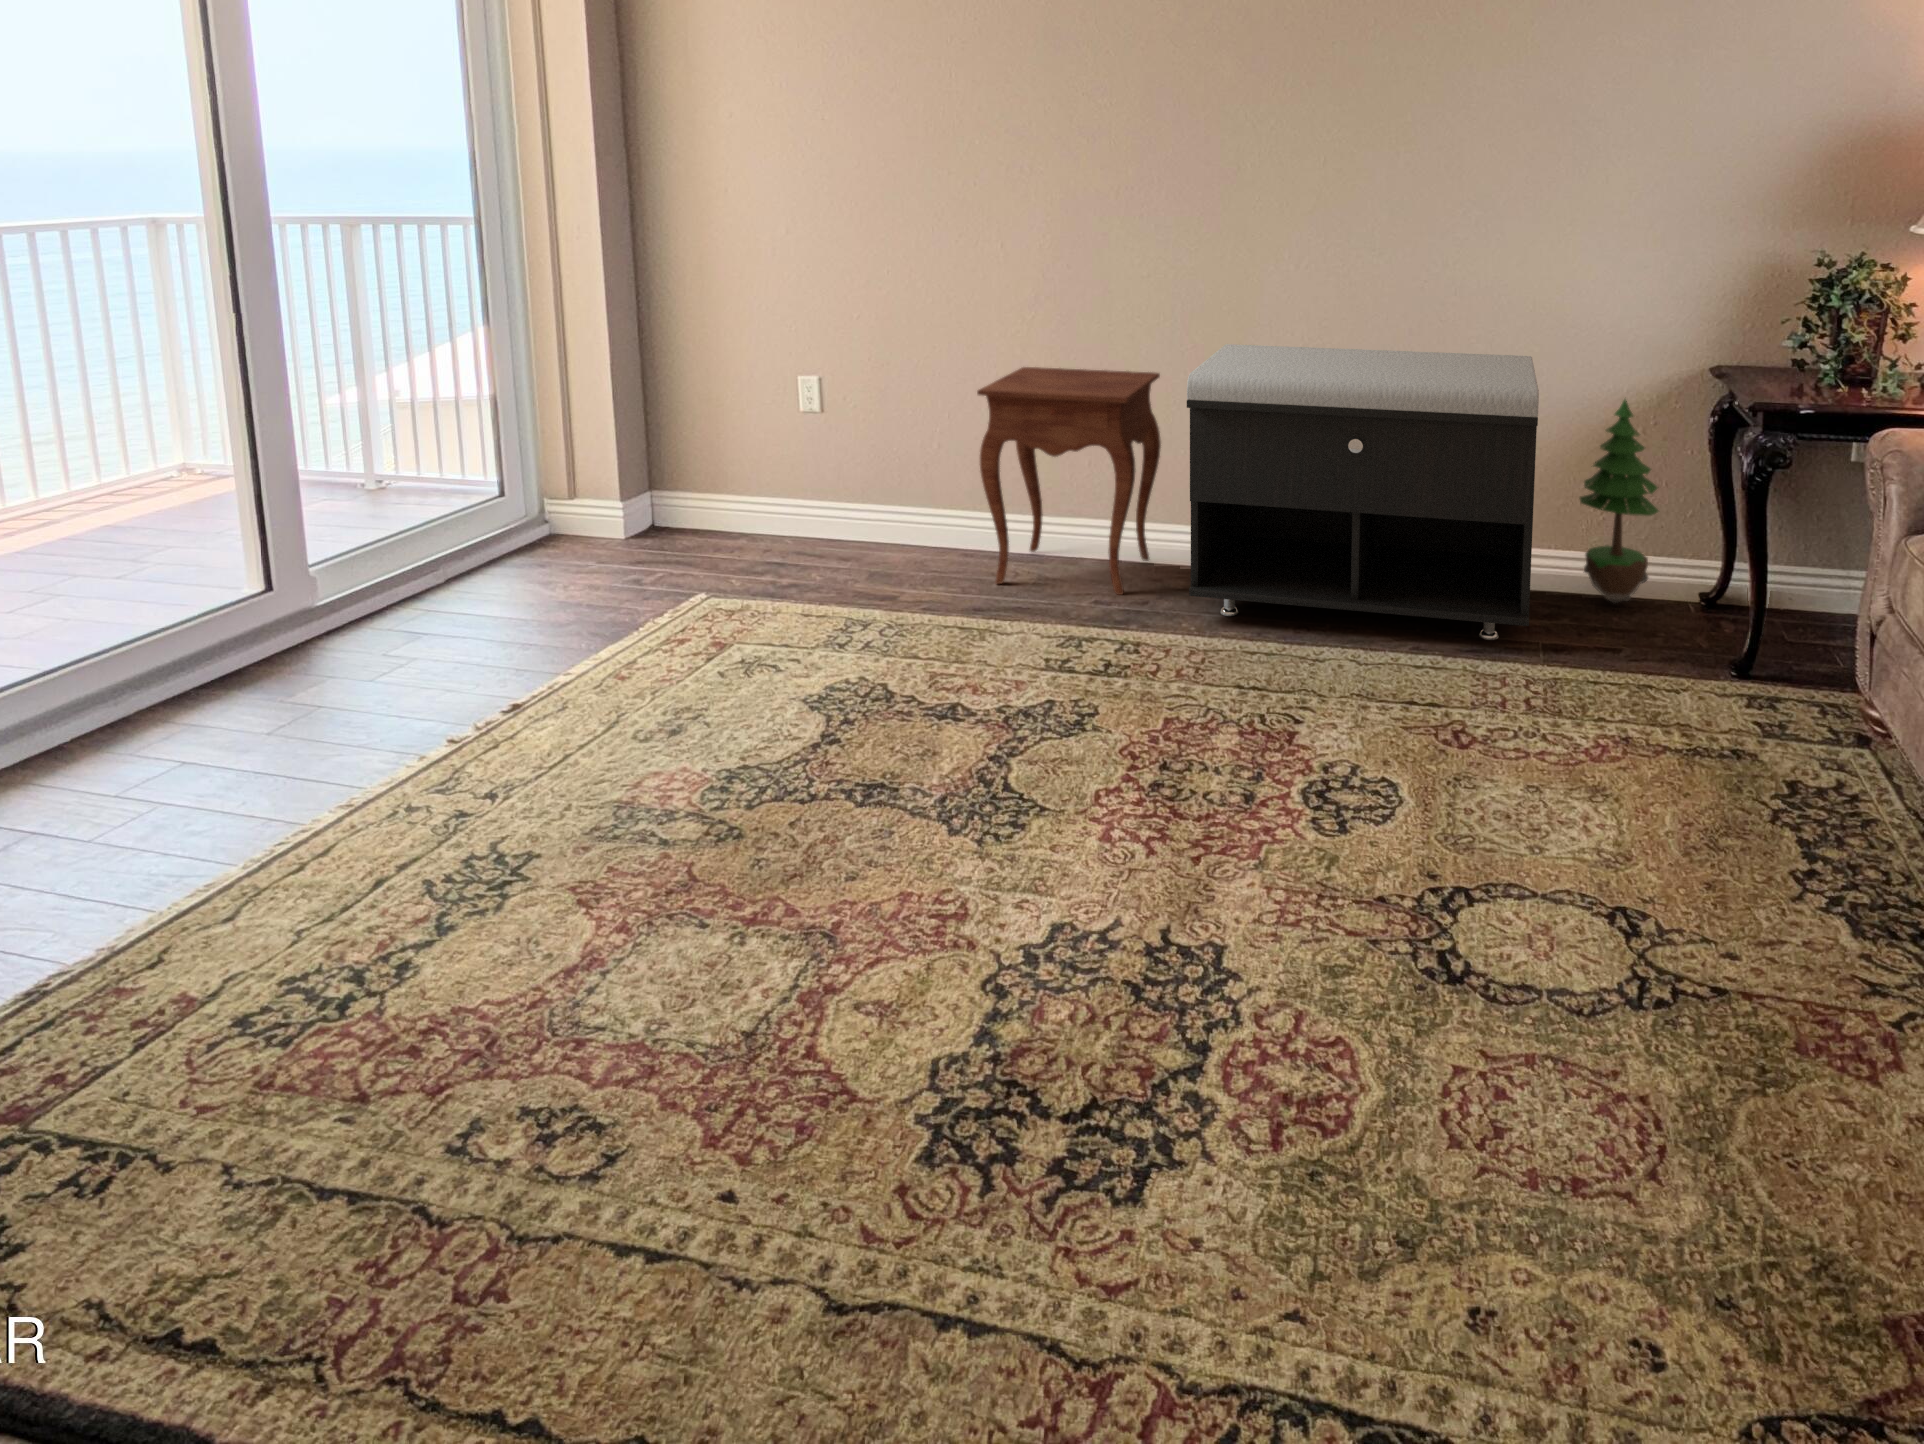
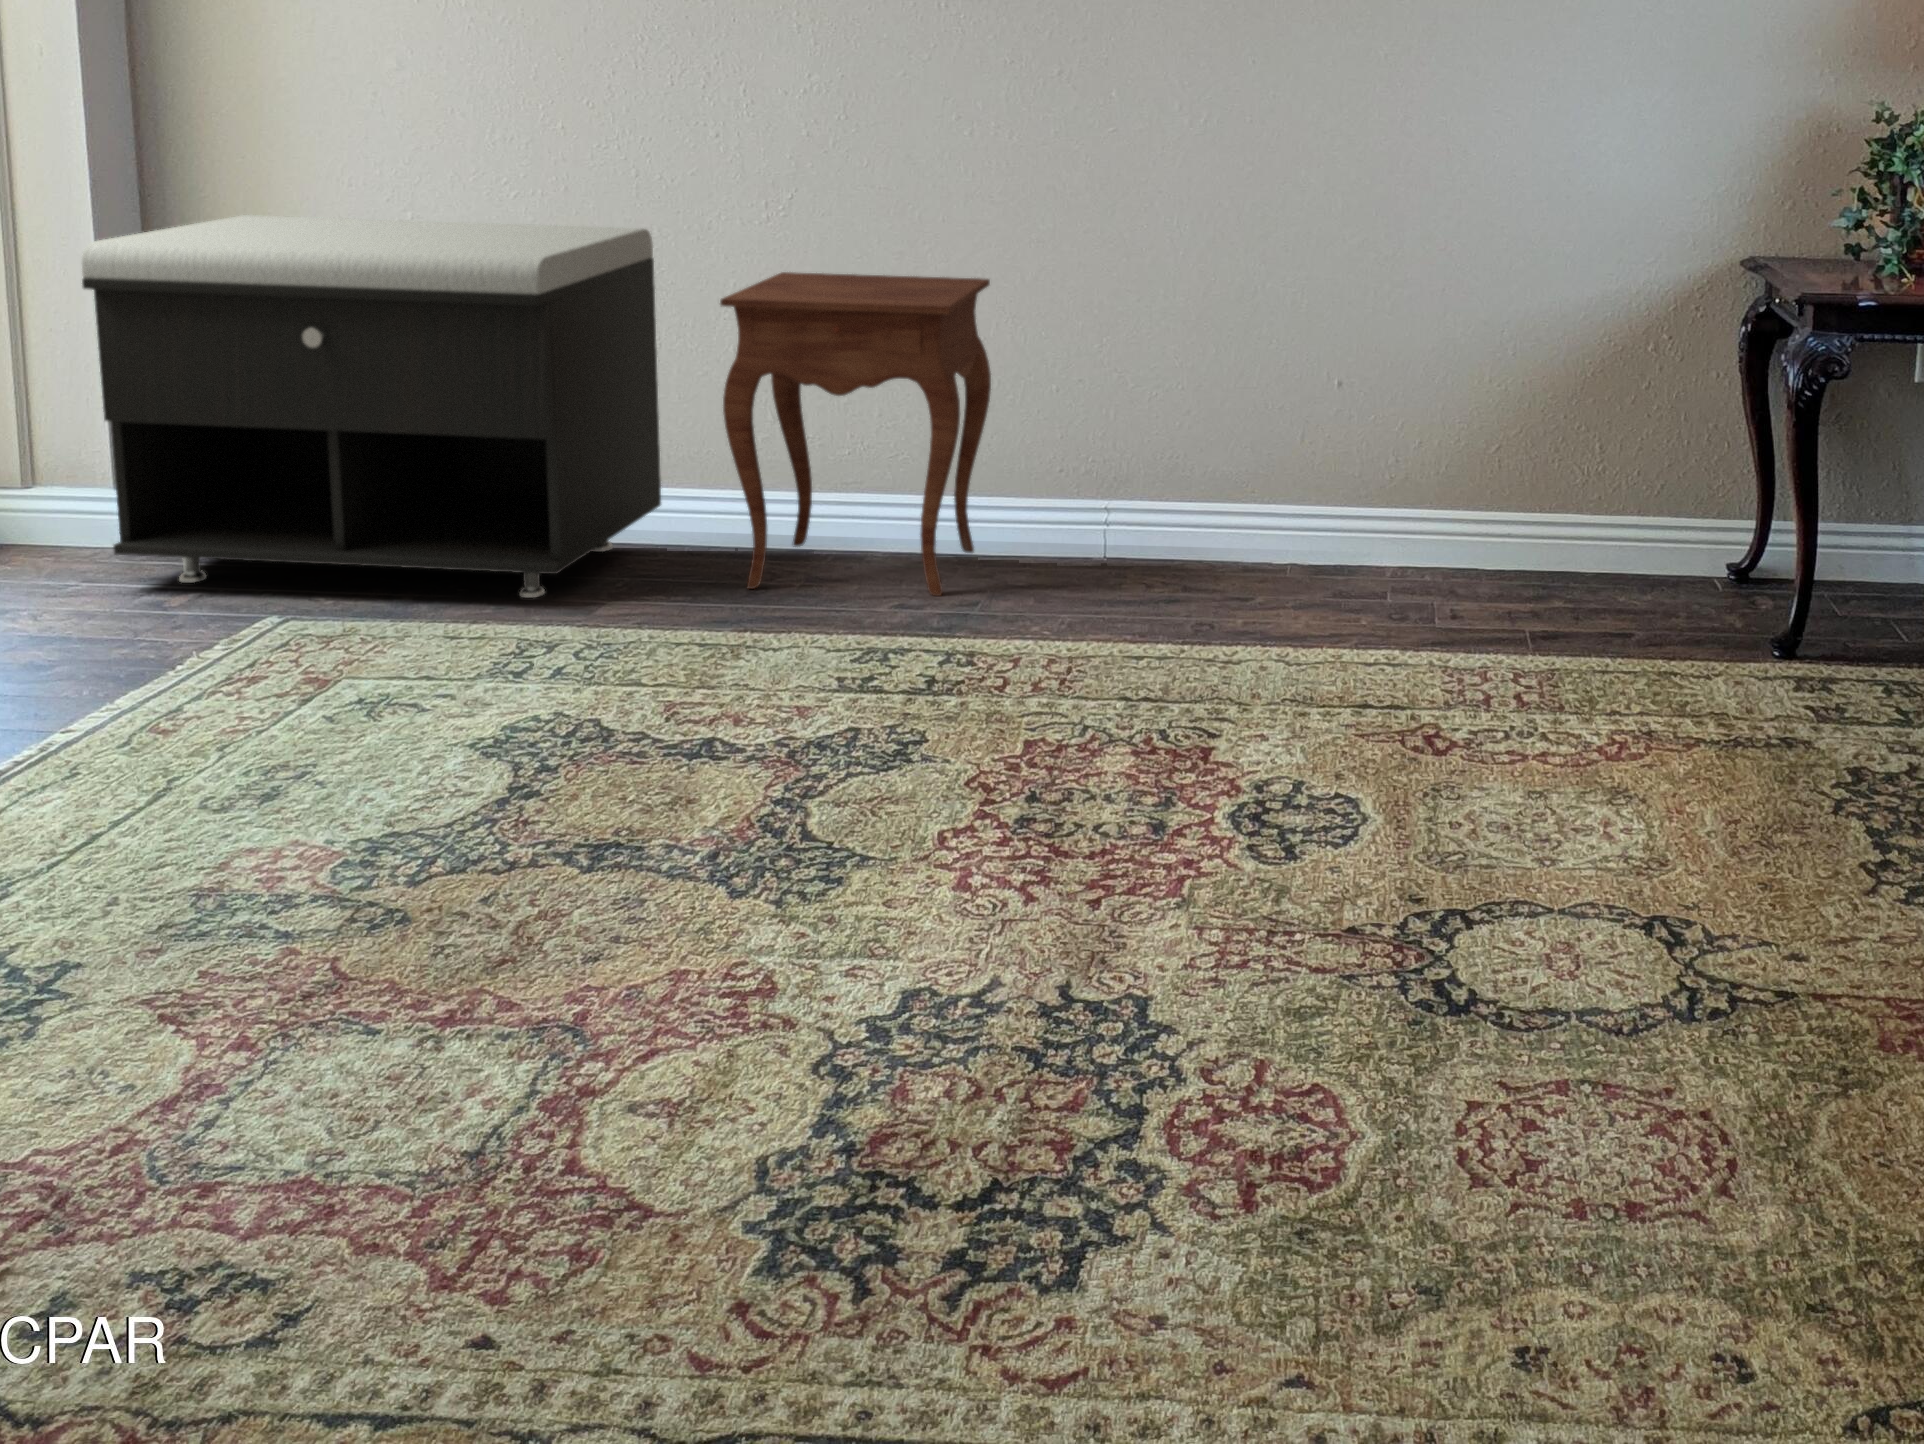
storage bench: present [1187,344,1539,640] -> present [82,215,661,598]
potted tree: present [1580,399,1658,603] -> none [1573,302,1677,583]

